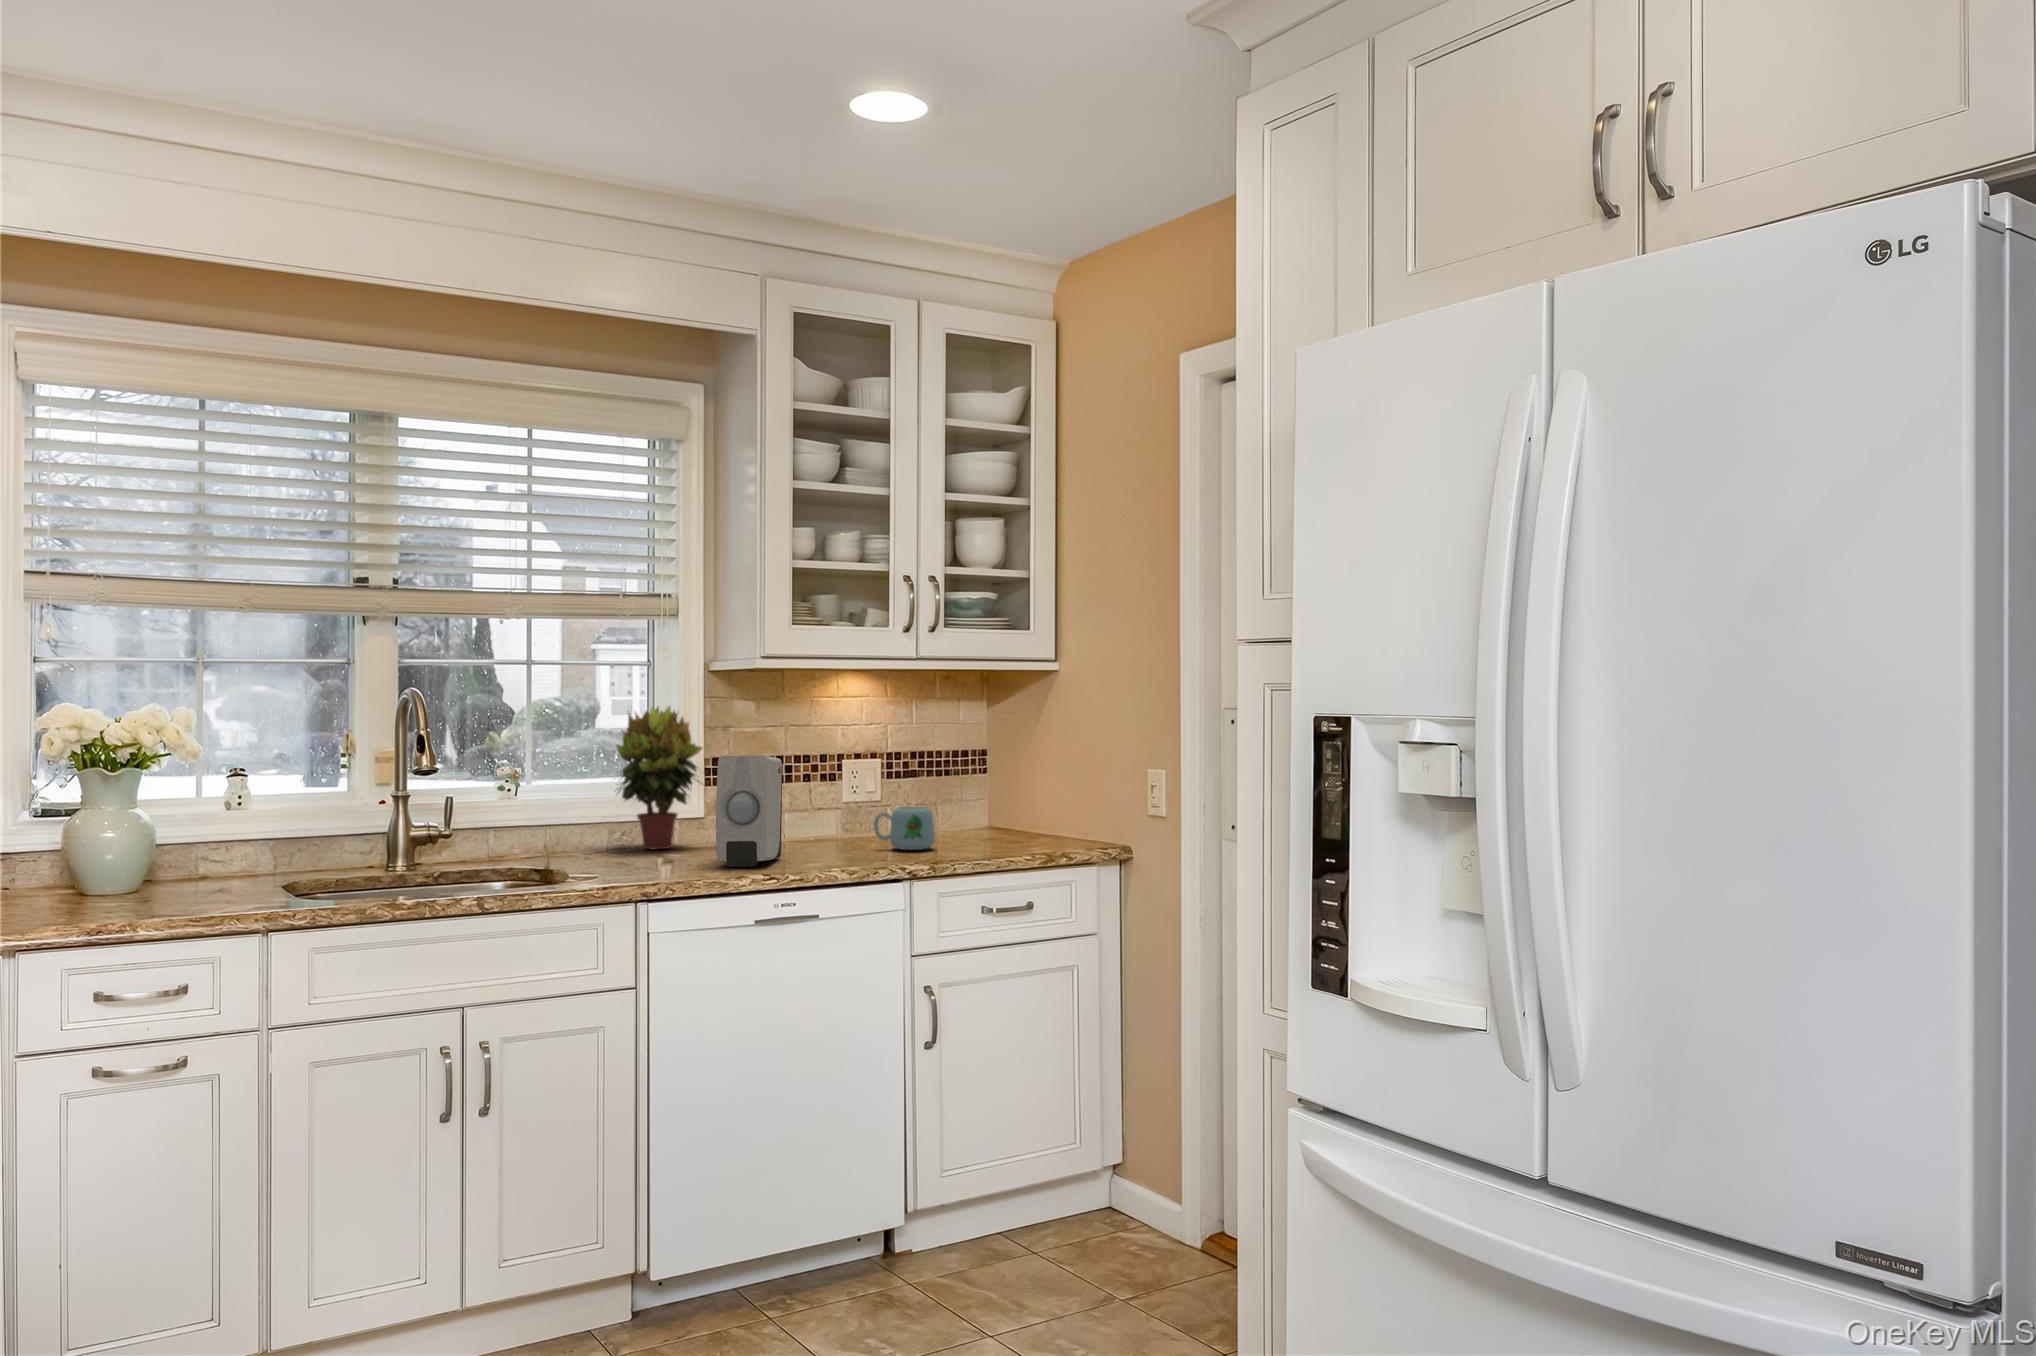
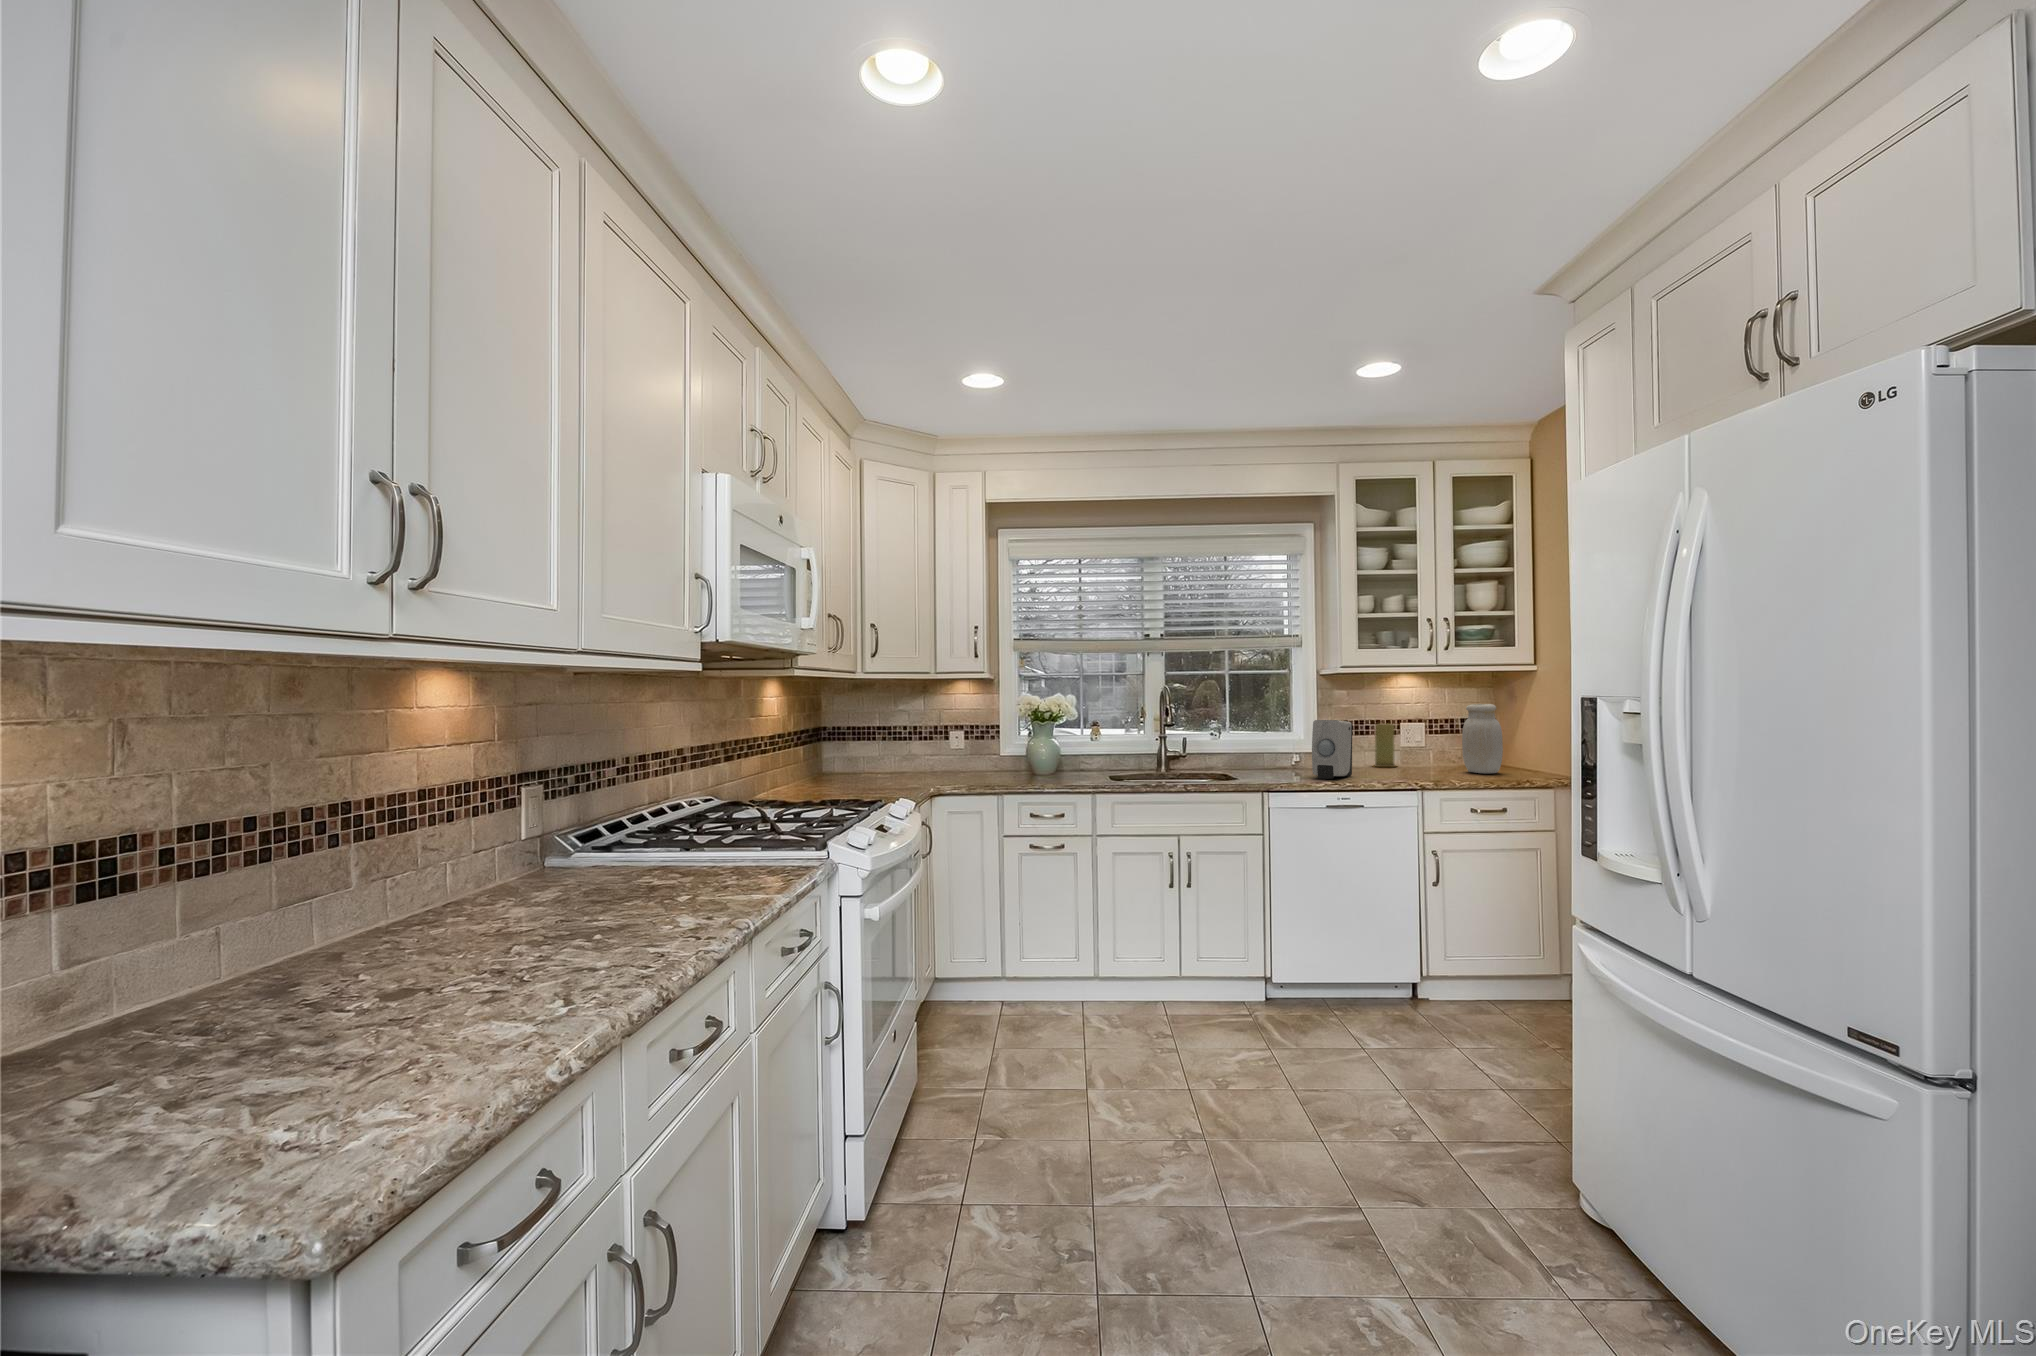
potted plant: present [616,707,704,849] -> none [1267,694,1318,768]
jar: none [949,724,1011,841] -> present [1462,704,1503,773]
candle: none [795,760,839,838] -> present [1375,724,1396,767]
mug: present [874,807,935,850] -> none [1410,751,1448,776]

